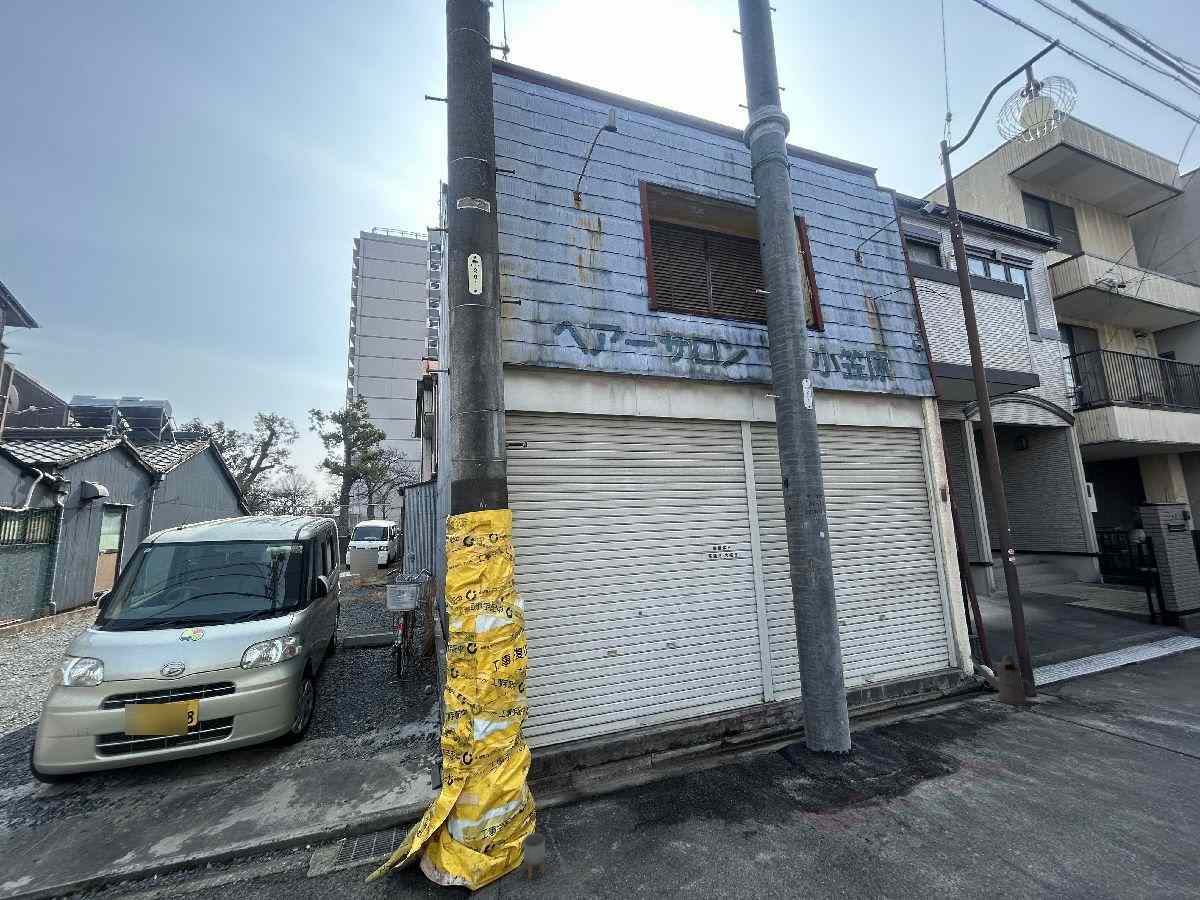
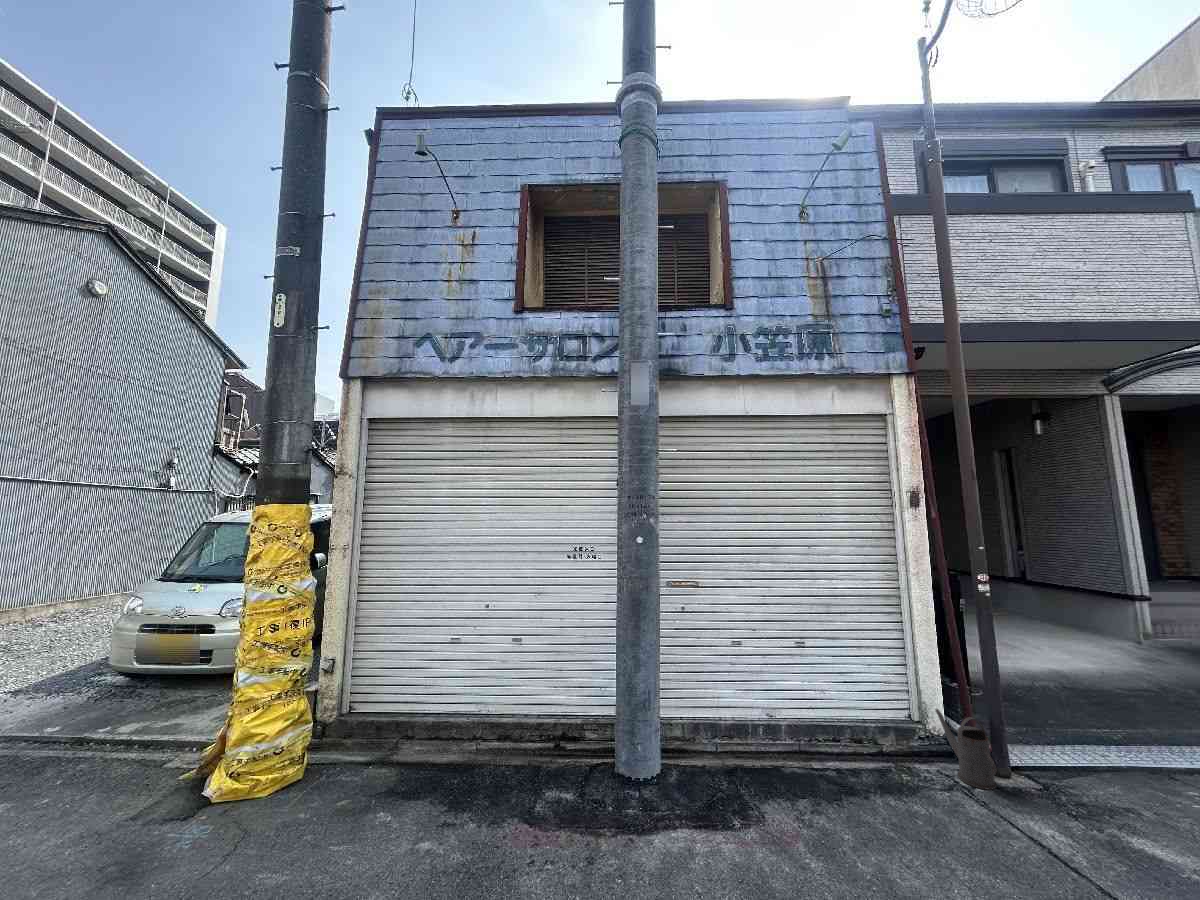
planter: present [524,833,545,879] -> none [257,776,281,811]

